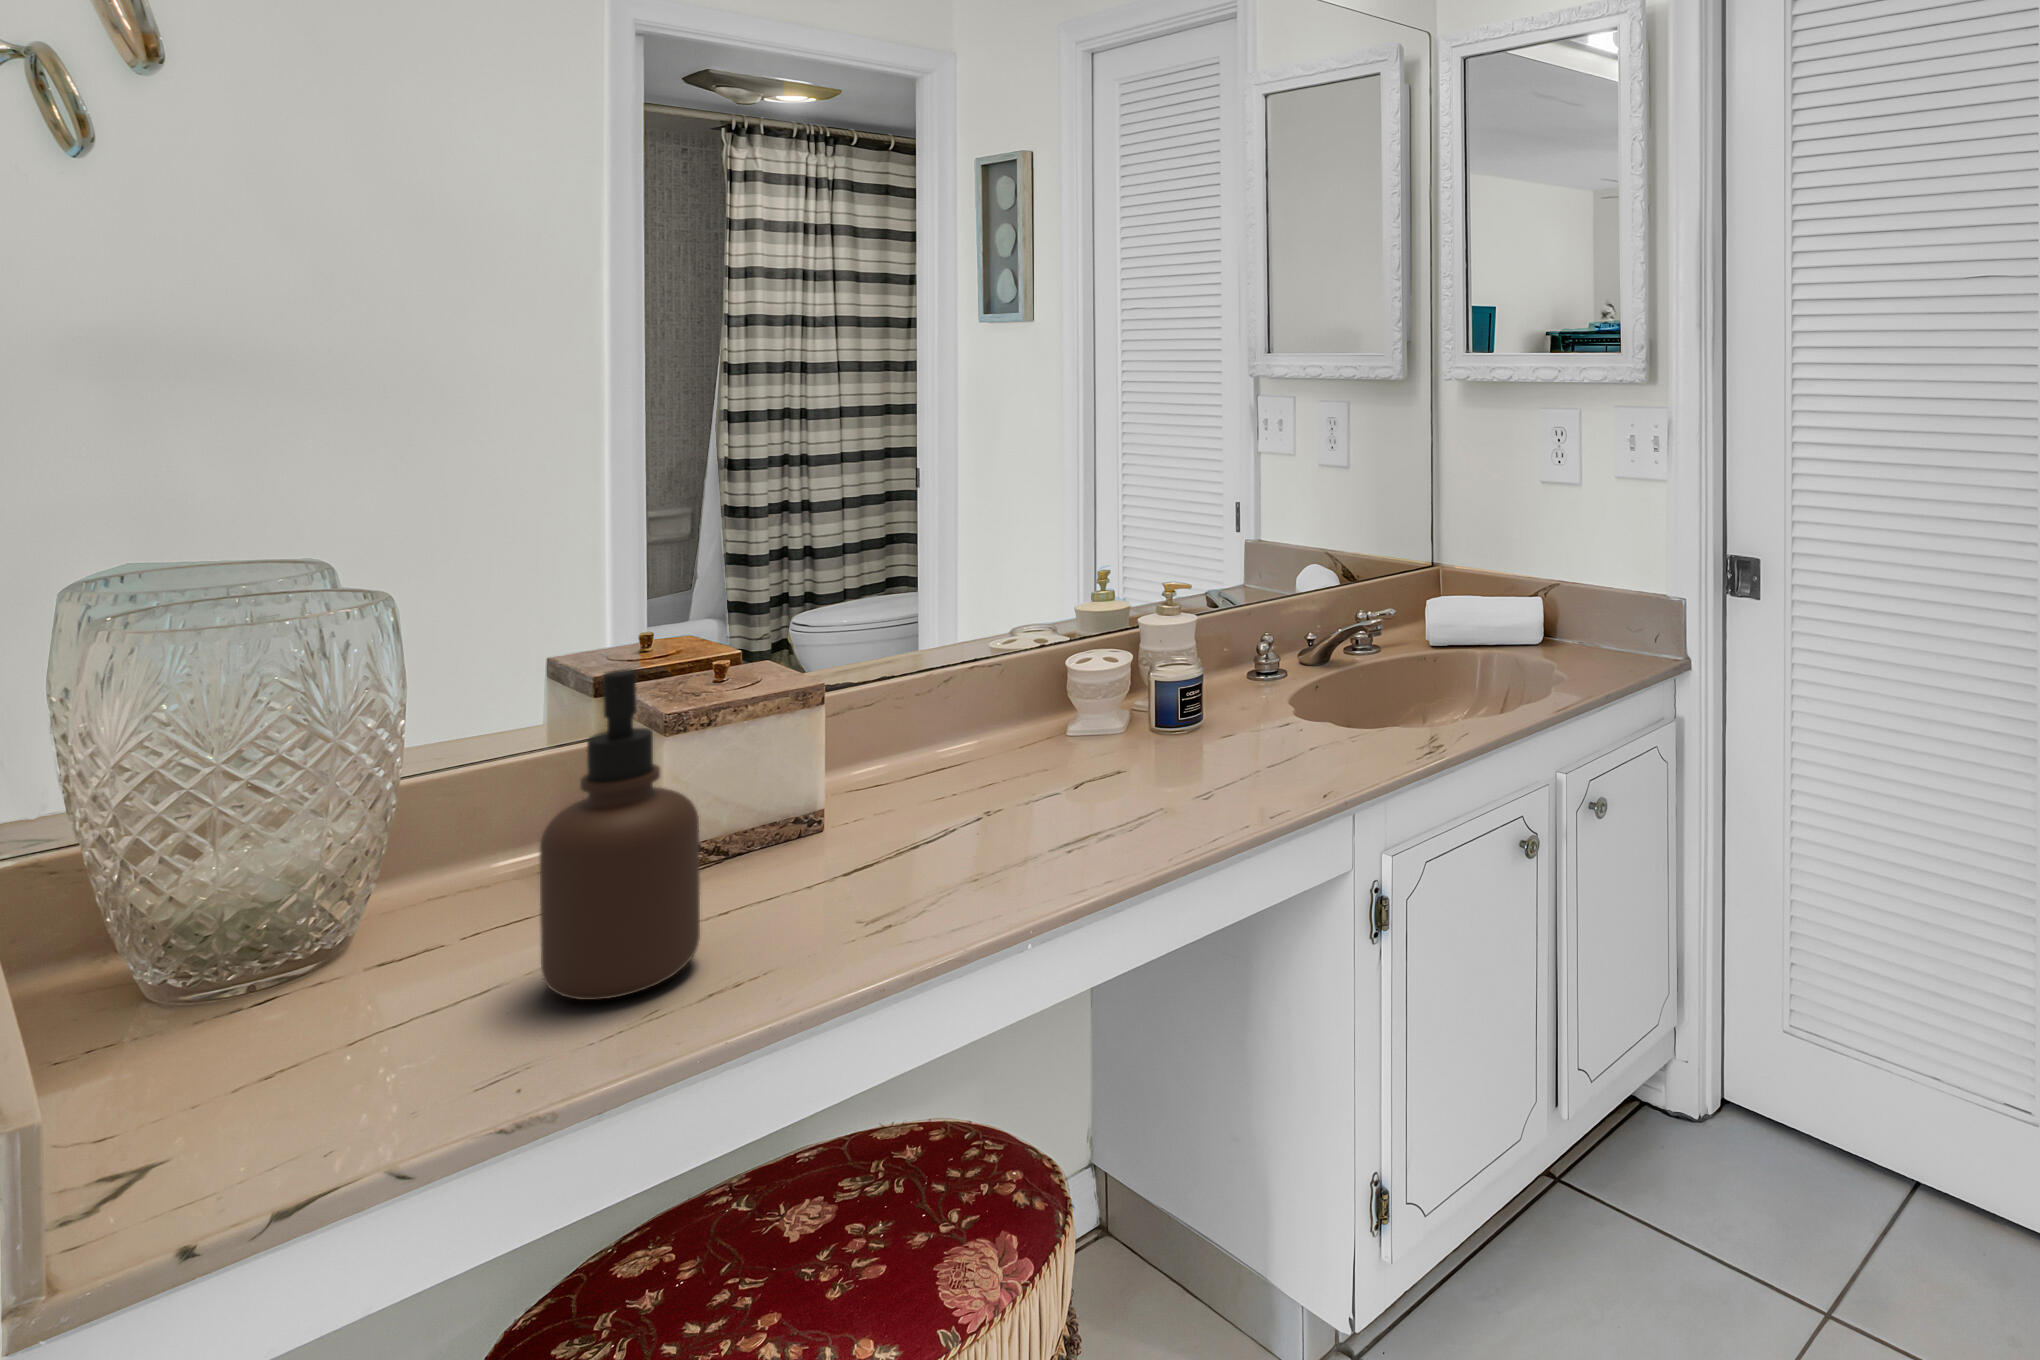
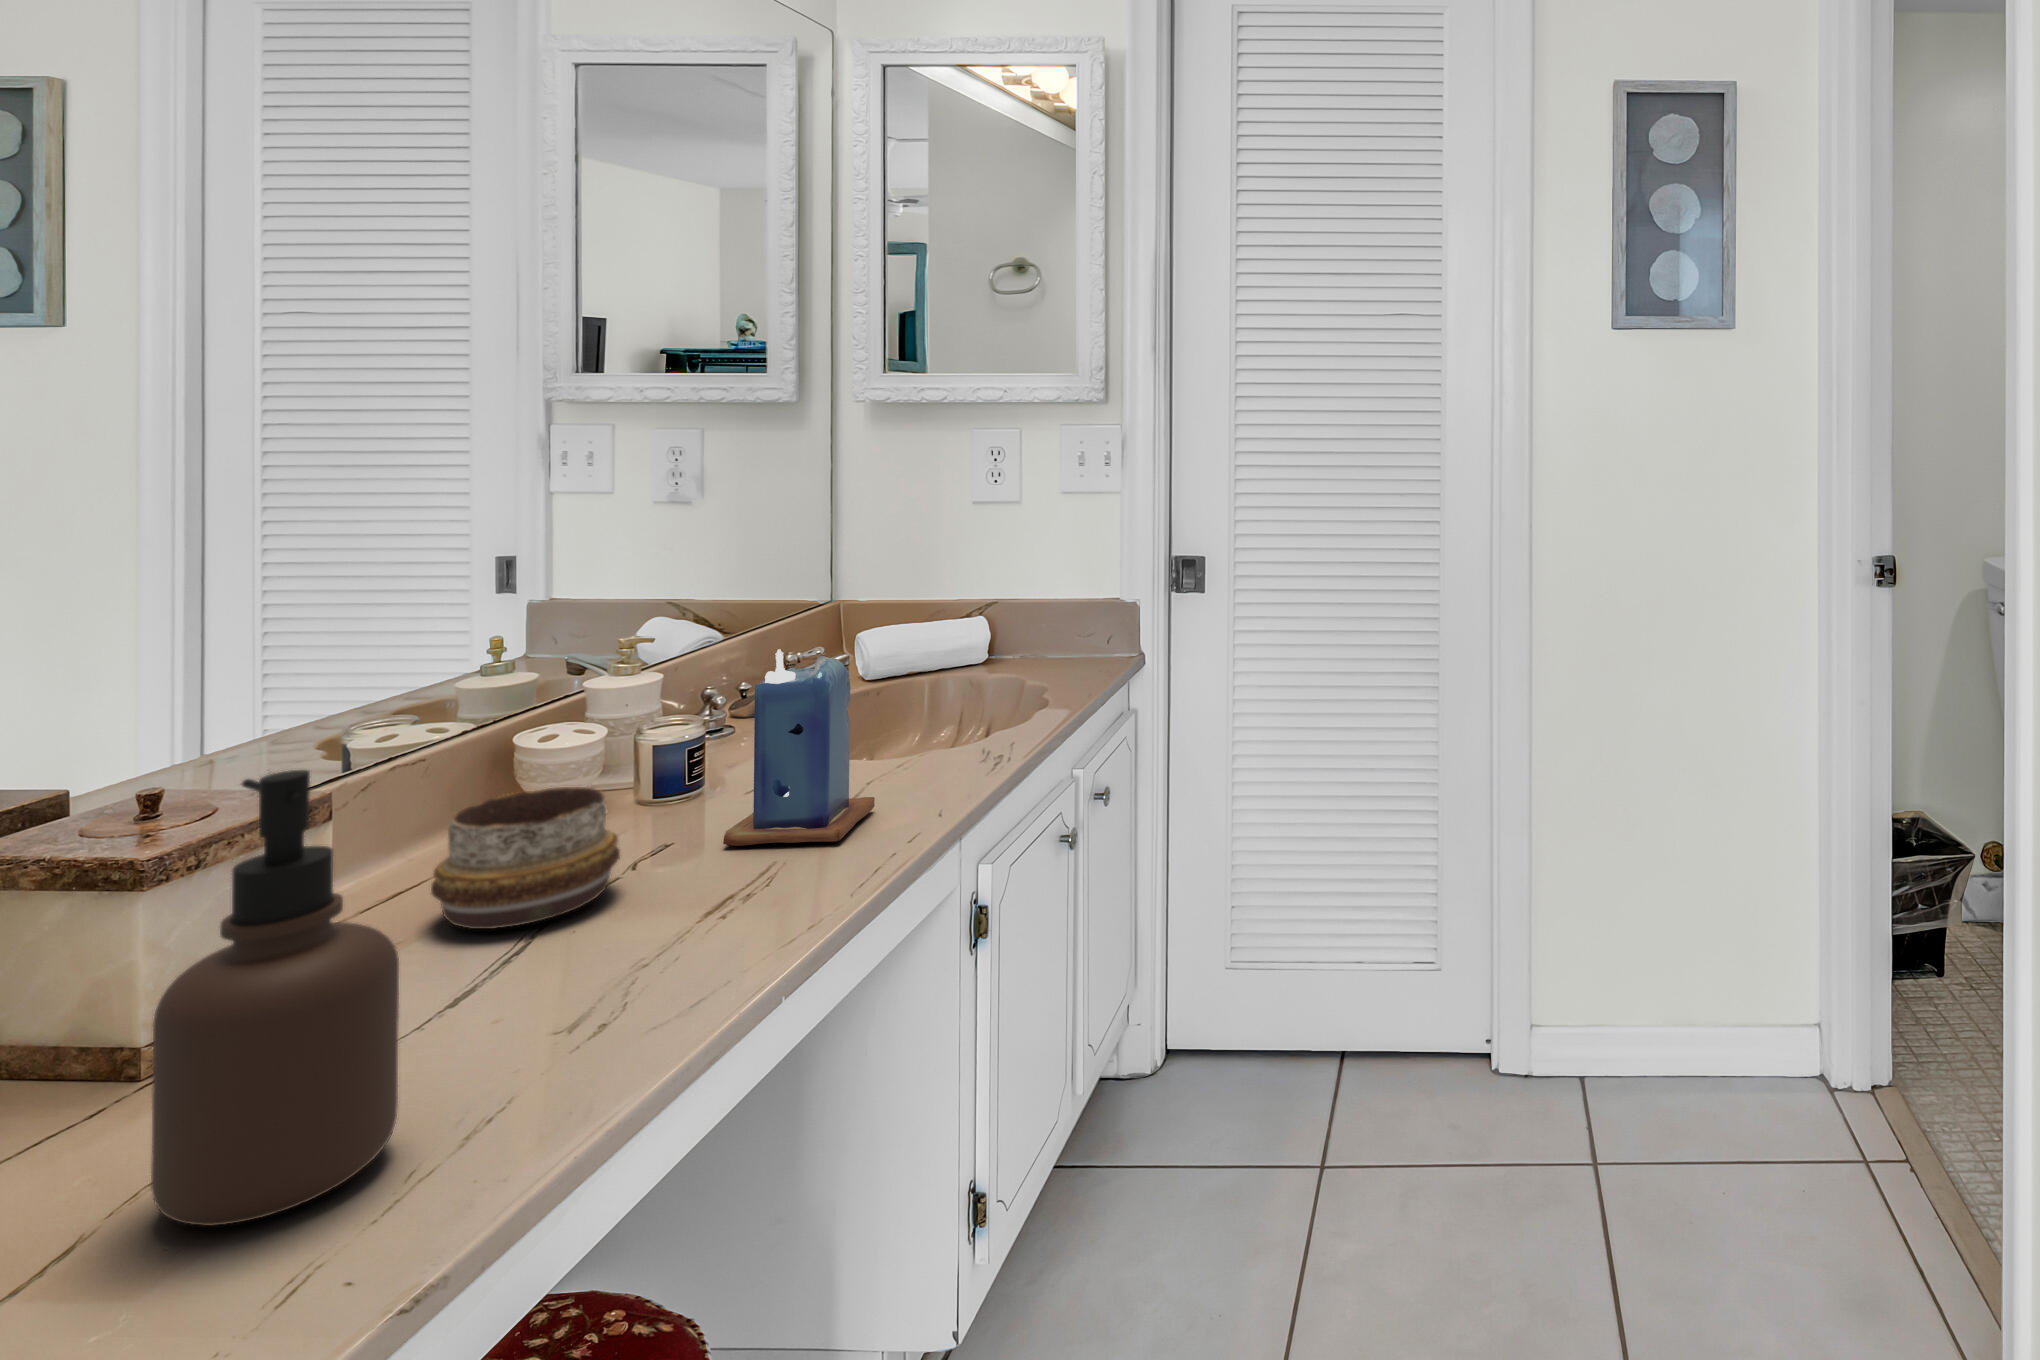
candle: none [1142,614,1279,803] -> present [723,649,875,846]
decorative bowl: none [912,707,1046,817] -> present [431,787,620,929]

